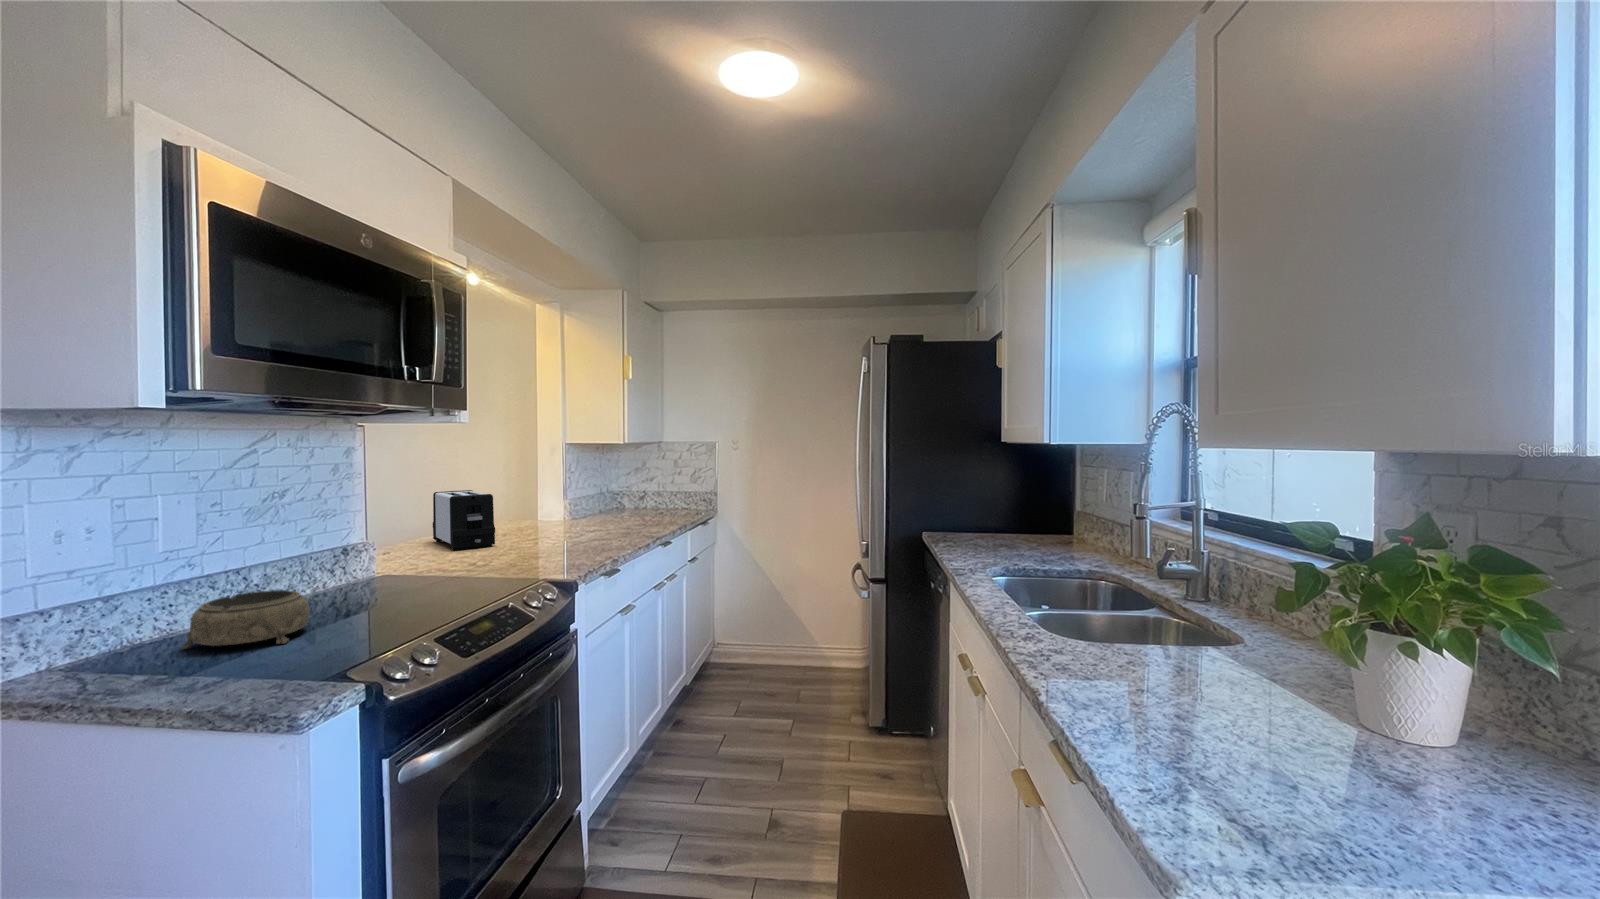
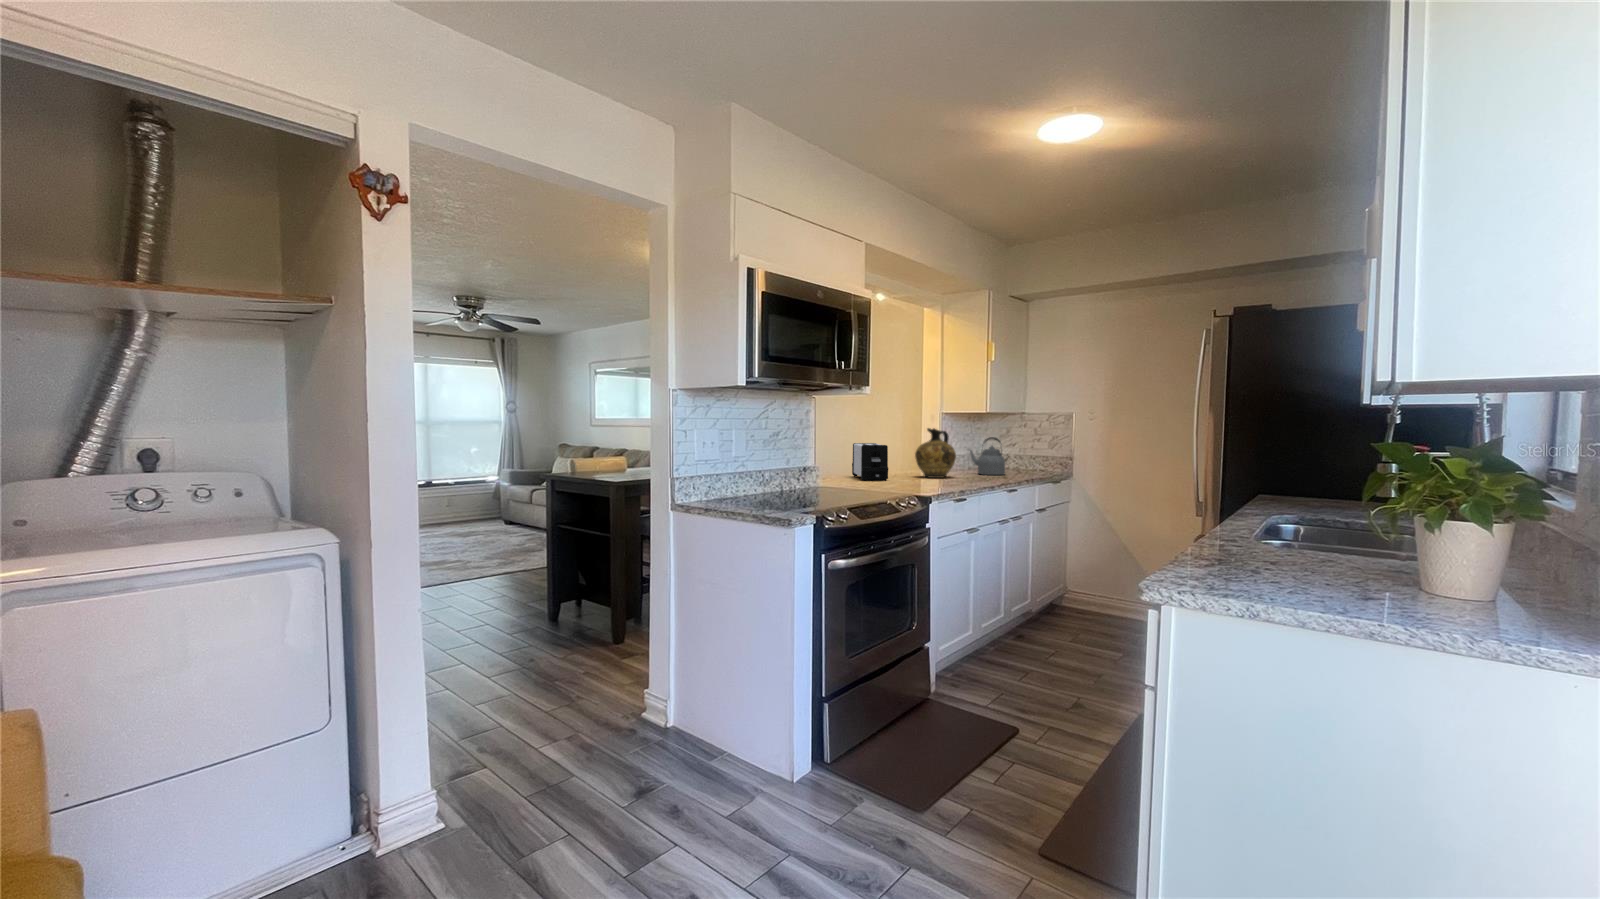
ceramic jug: none [533,466,591,534] -> present [915,428,956,478]
kettle: none [599,473,649,521] -> present [969,437,1005,475]
decorative bowl: present [181,590,309,649] -> none [742,480,791,504]

